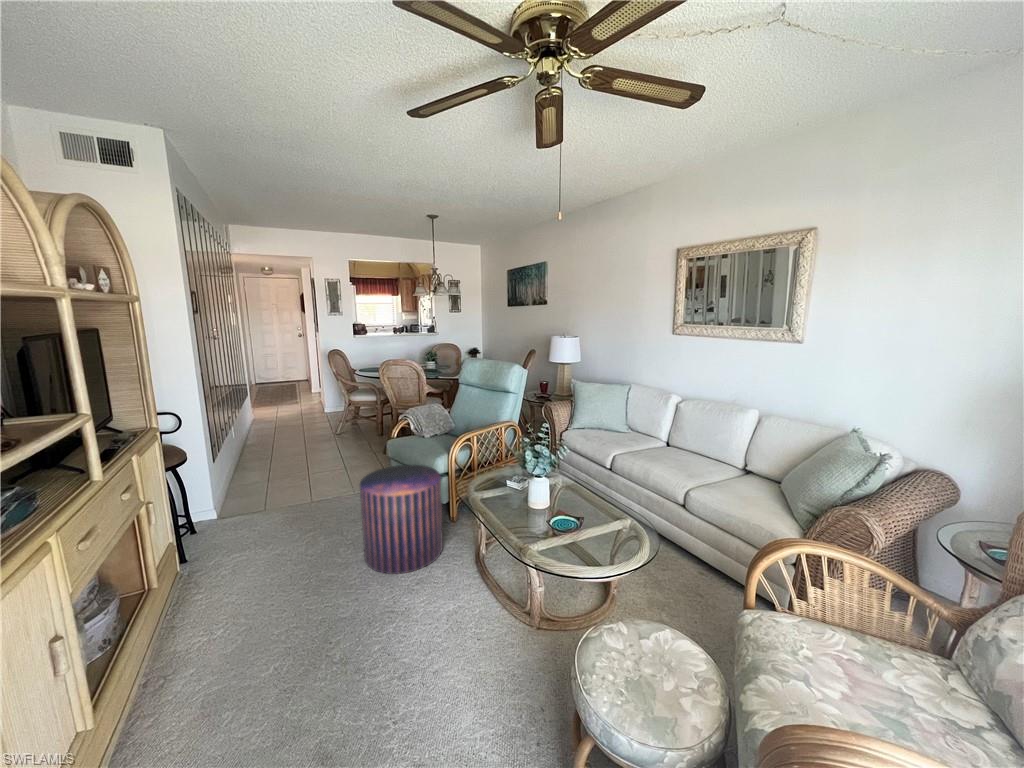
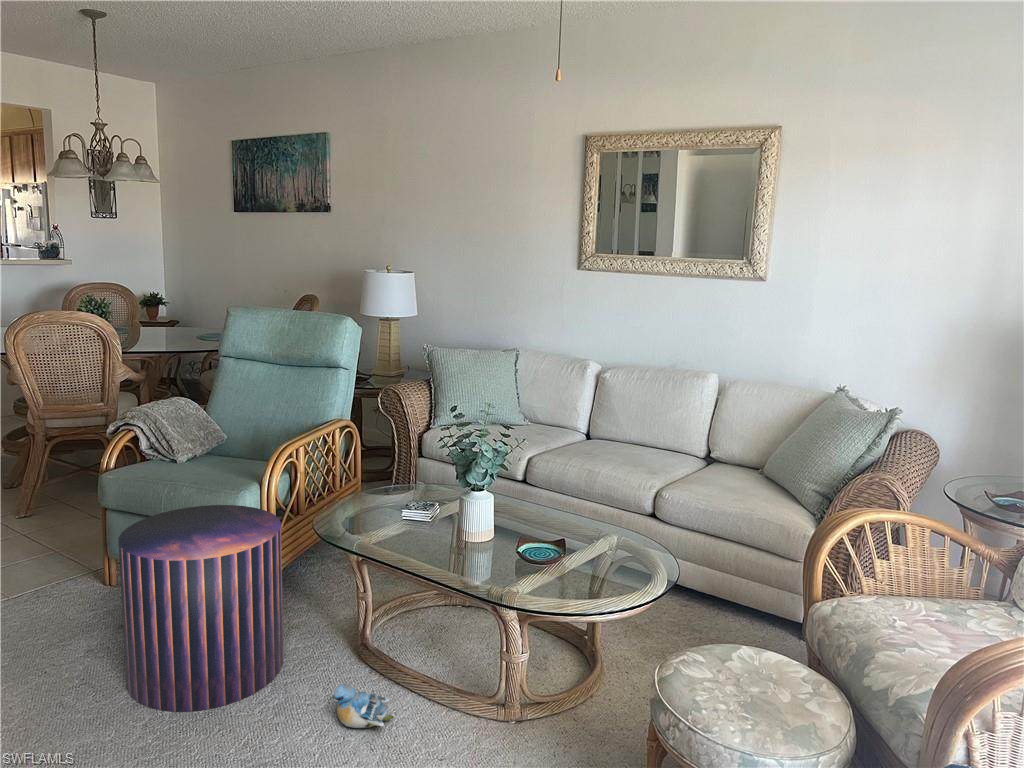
plush toy: none [439,579,472,610] -> present [331,684,394,728]

